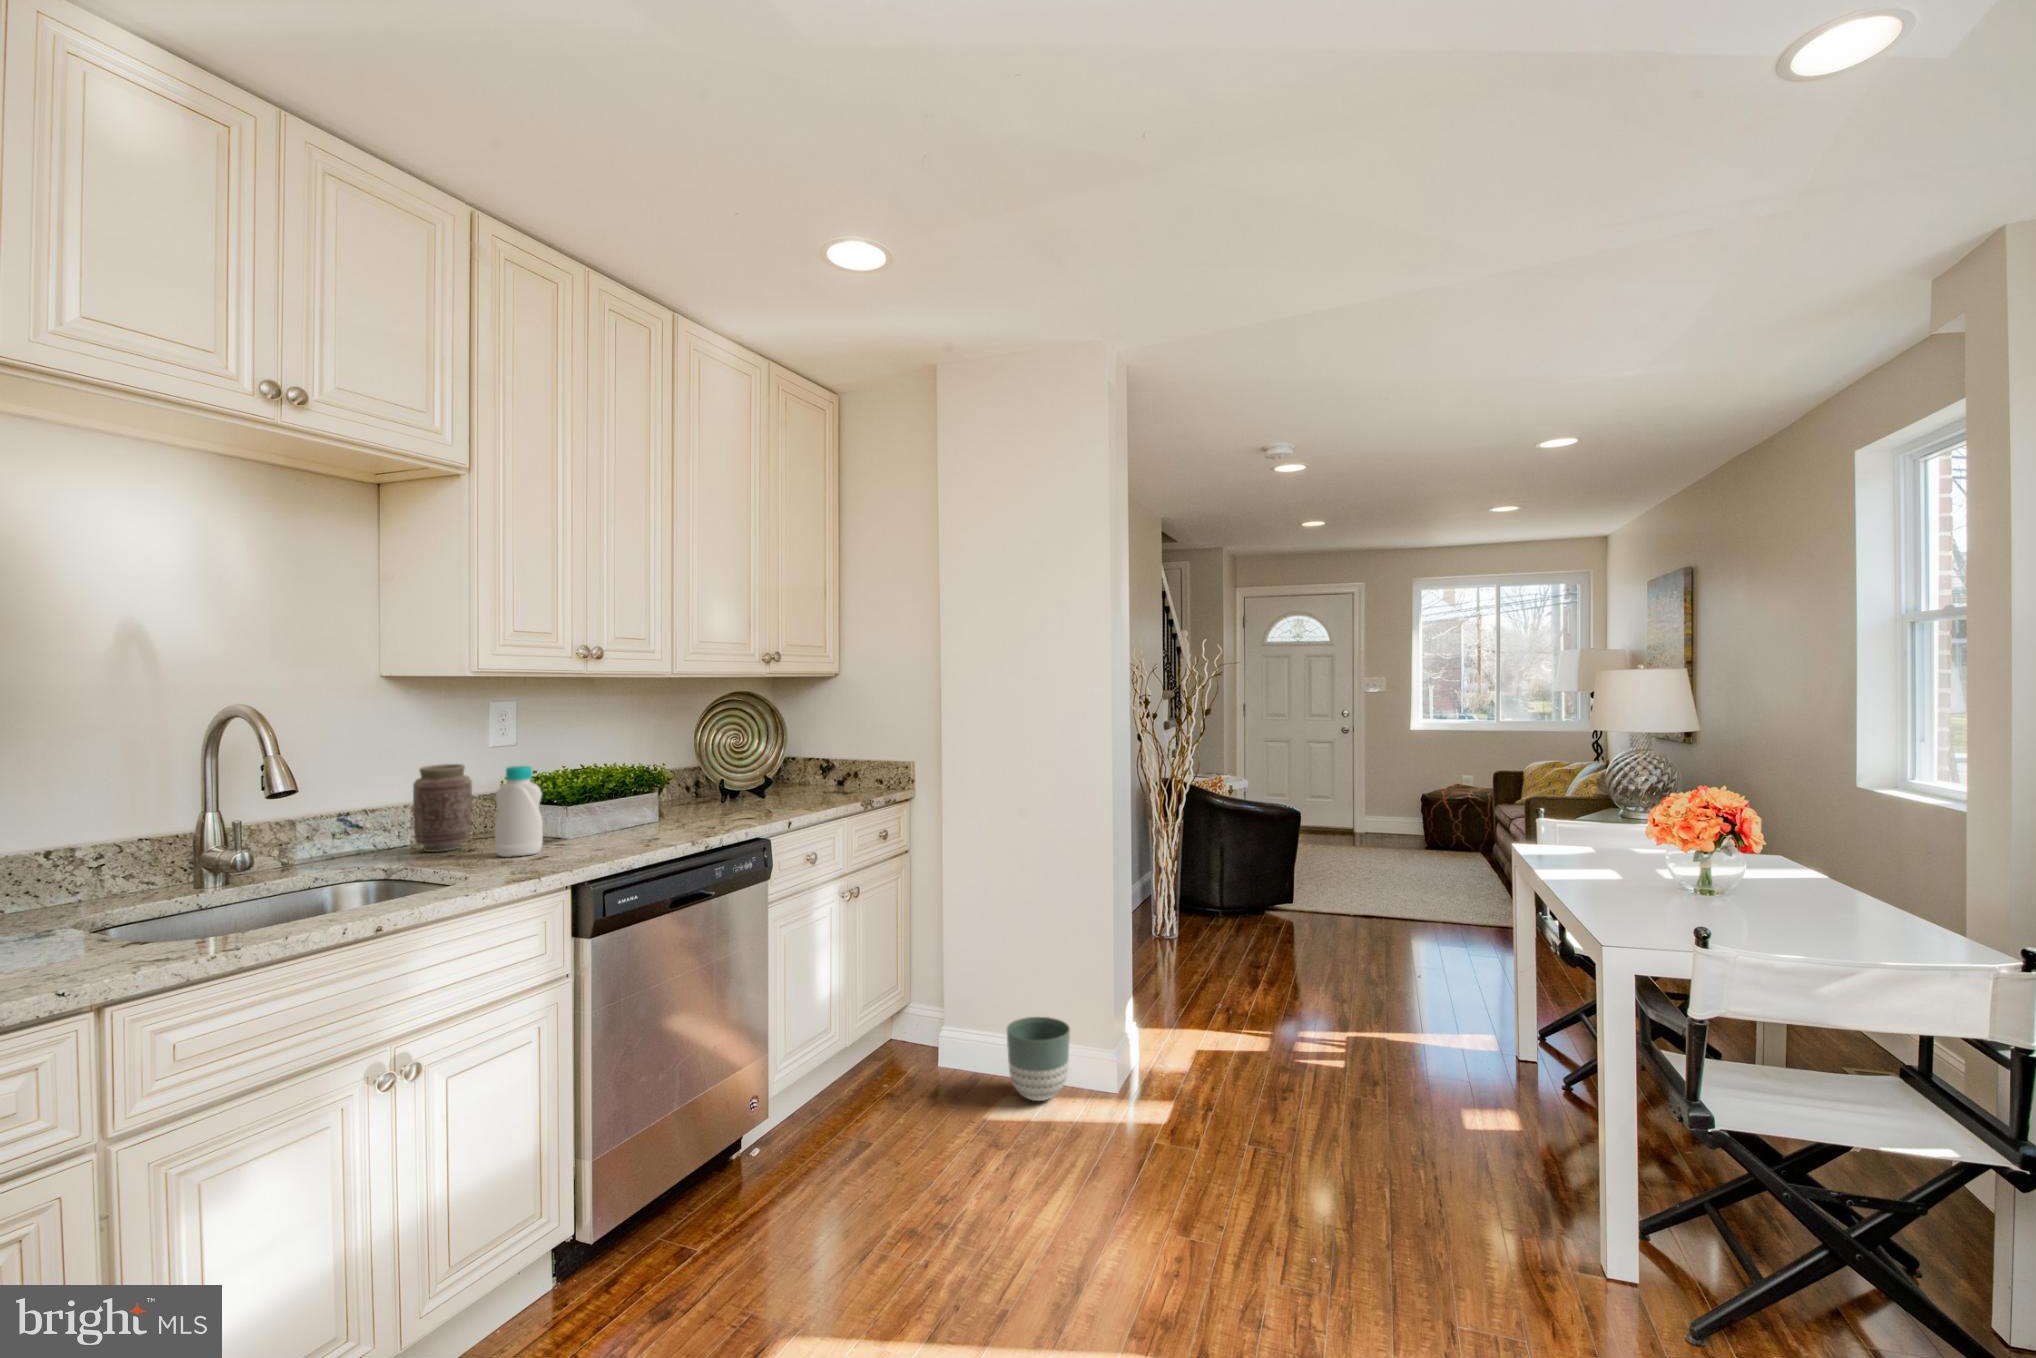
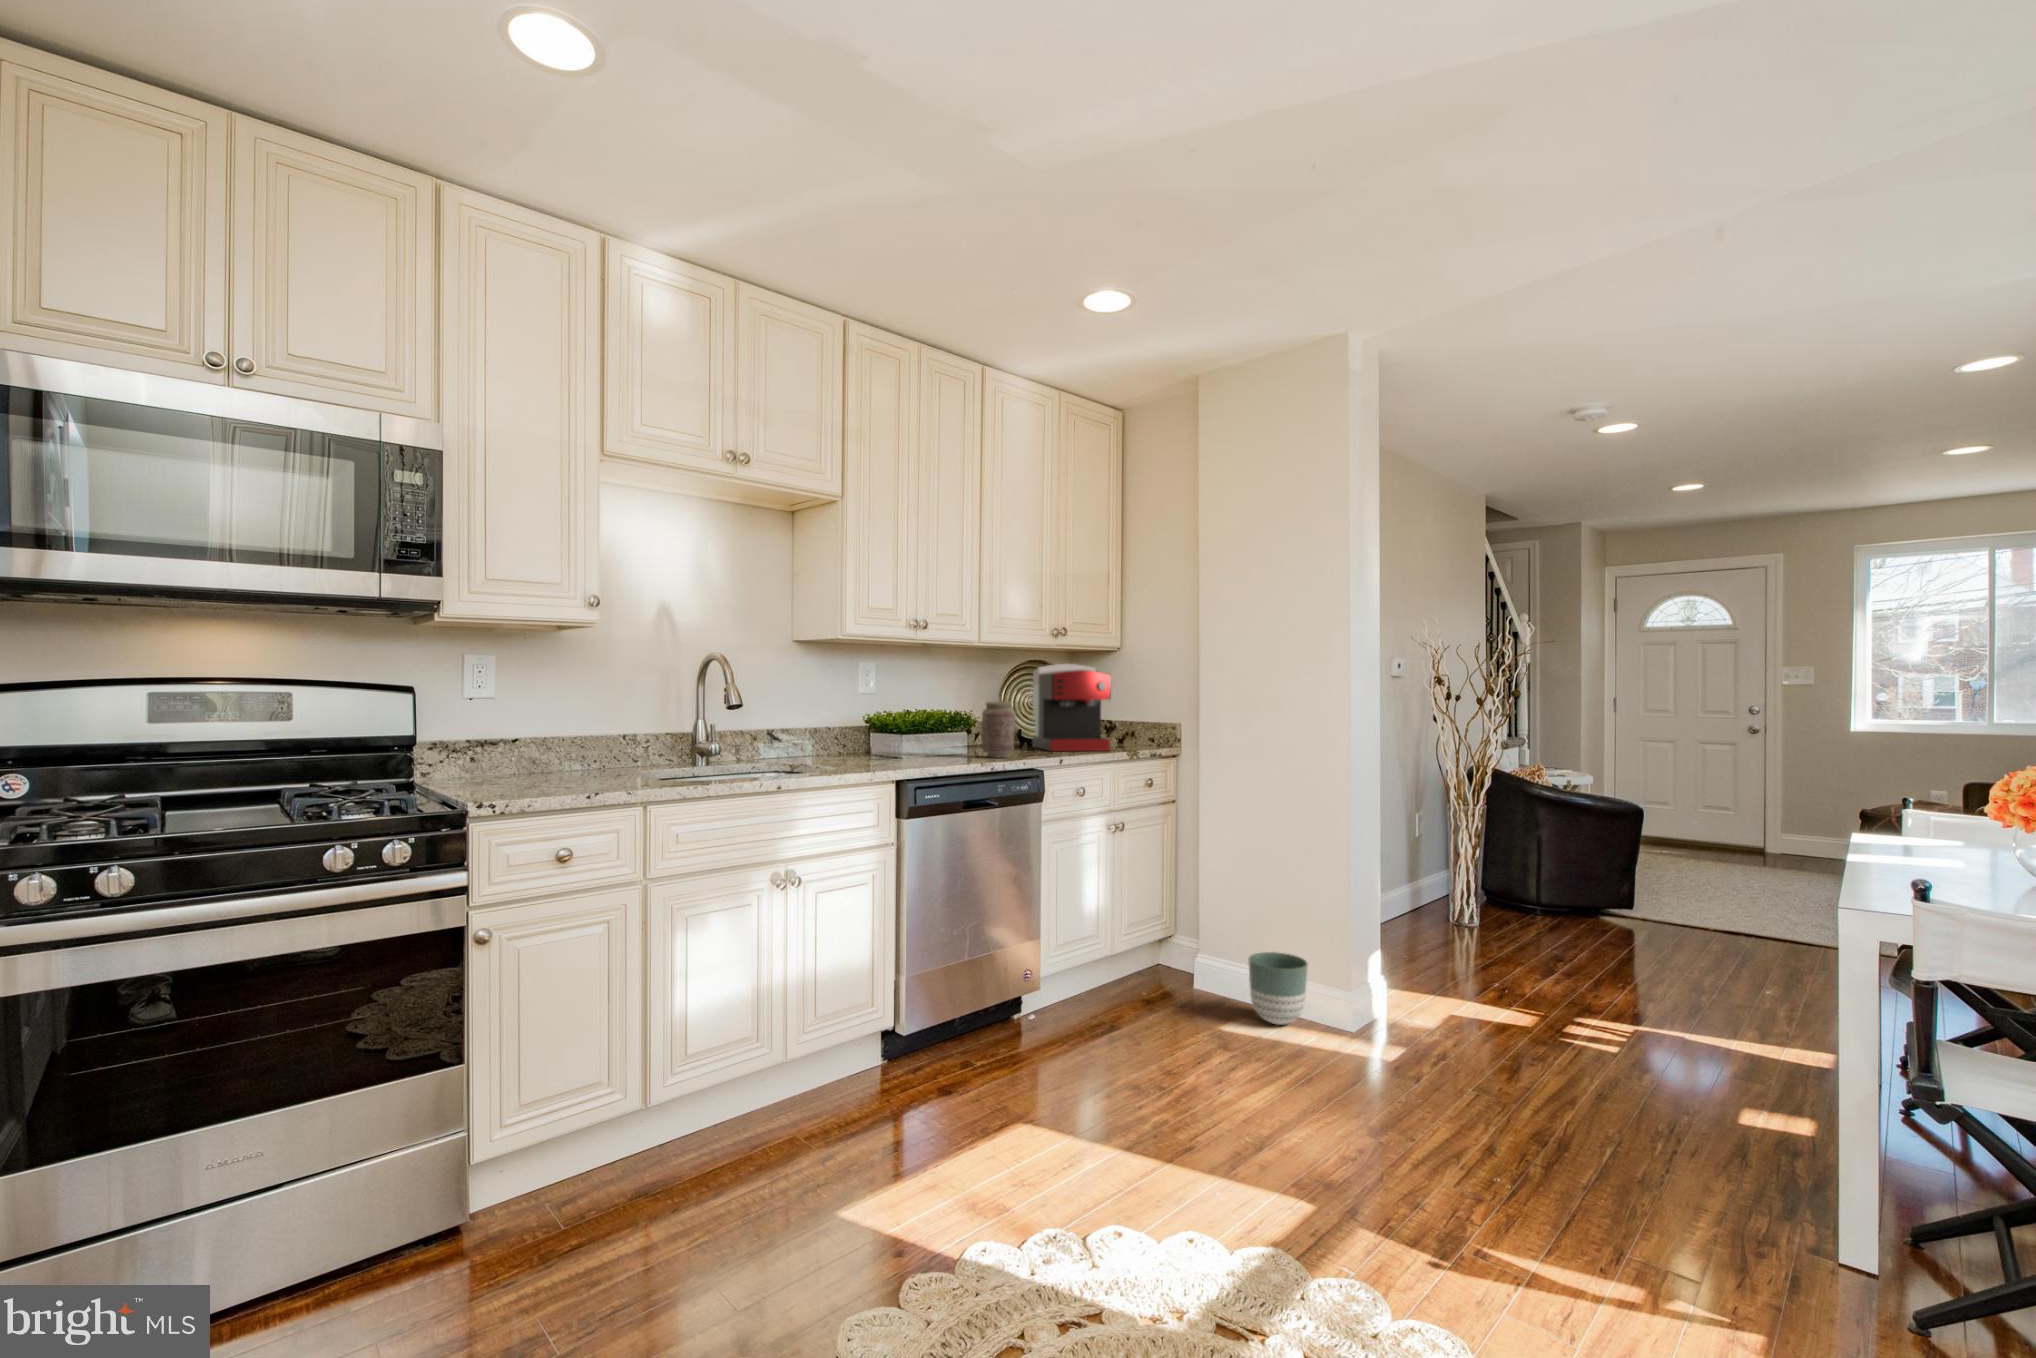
coffee maker: none [731,695,834,806] -> present [1032,664,1111,751]
vase: present [413,764,472,852] -> present [982,701,1015,758]
bottle: present [495,766,543,857] -> none [852,702,882,764]

